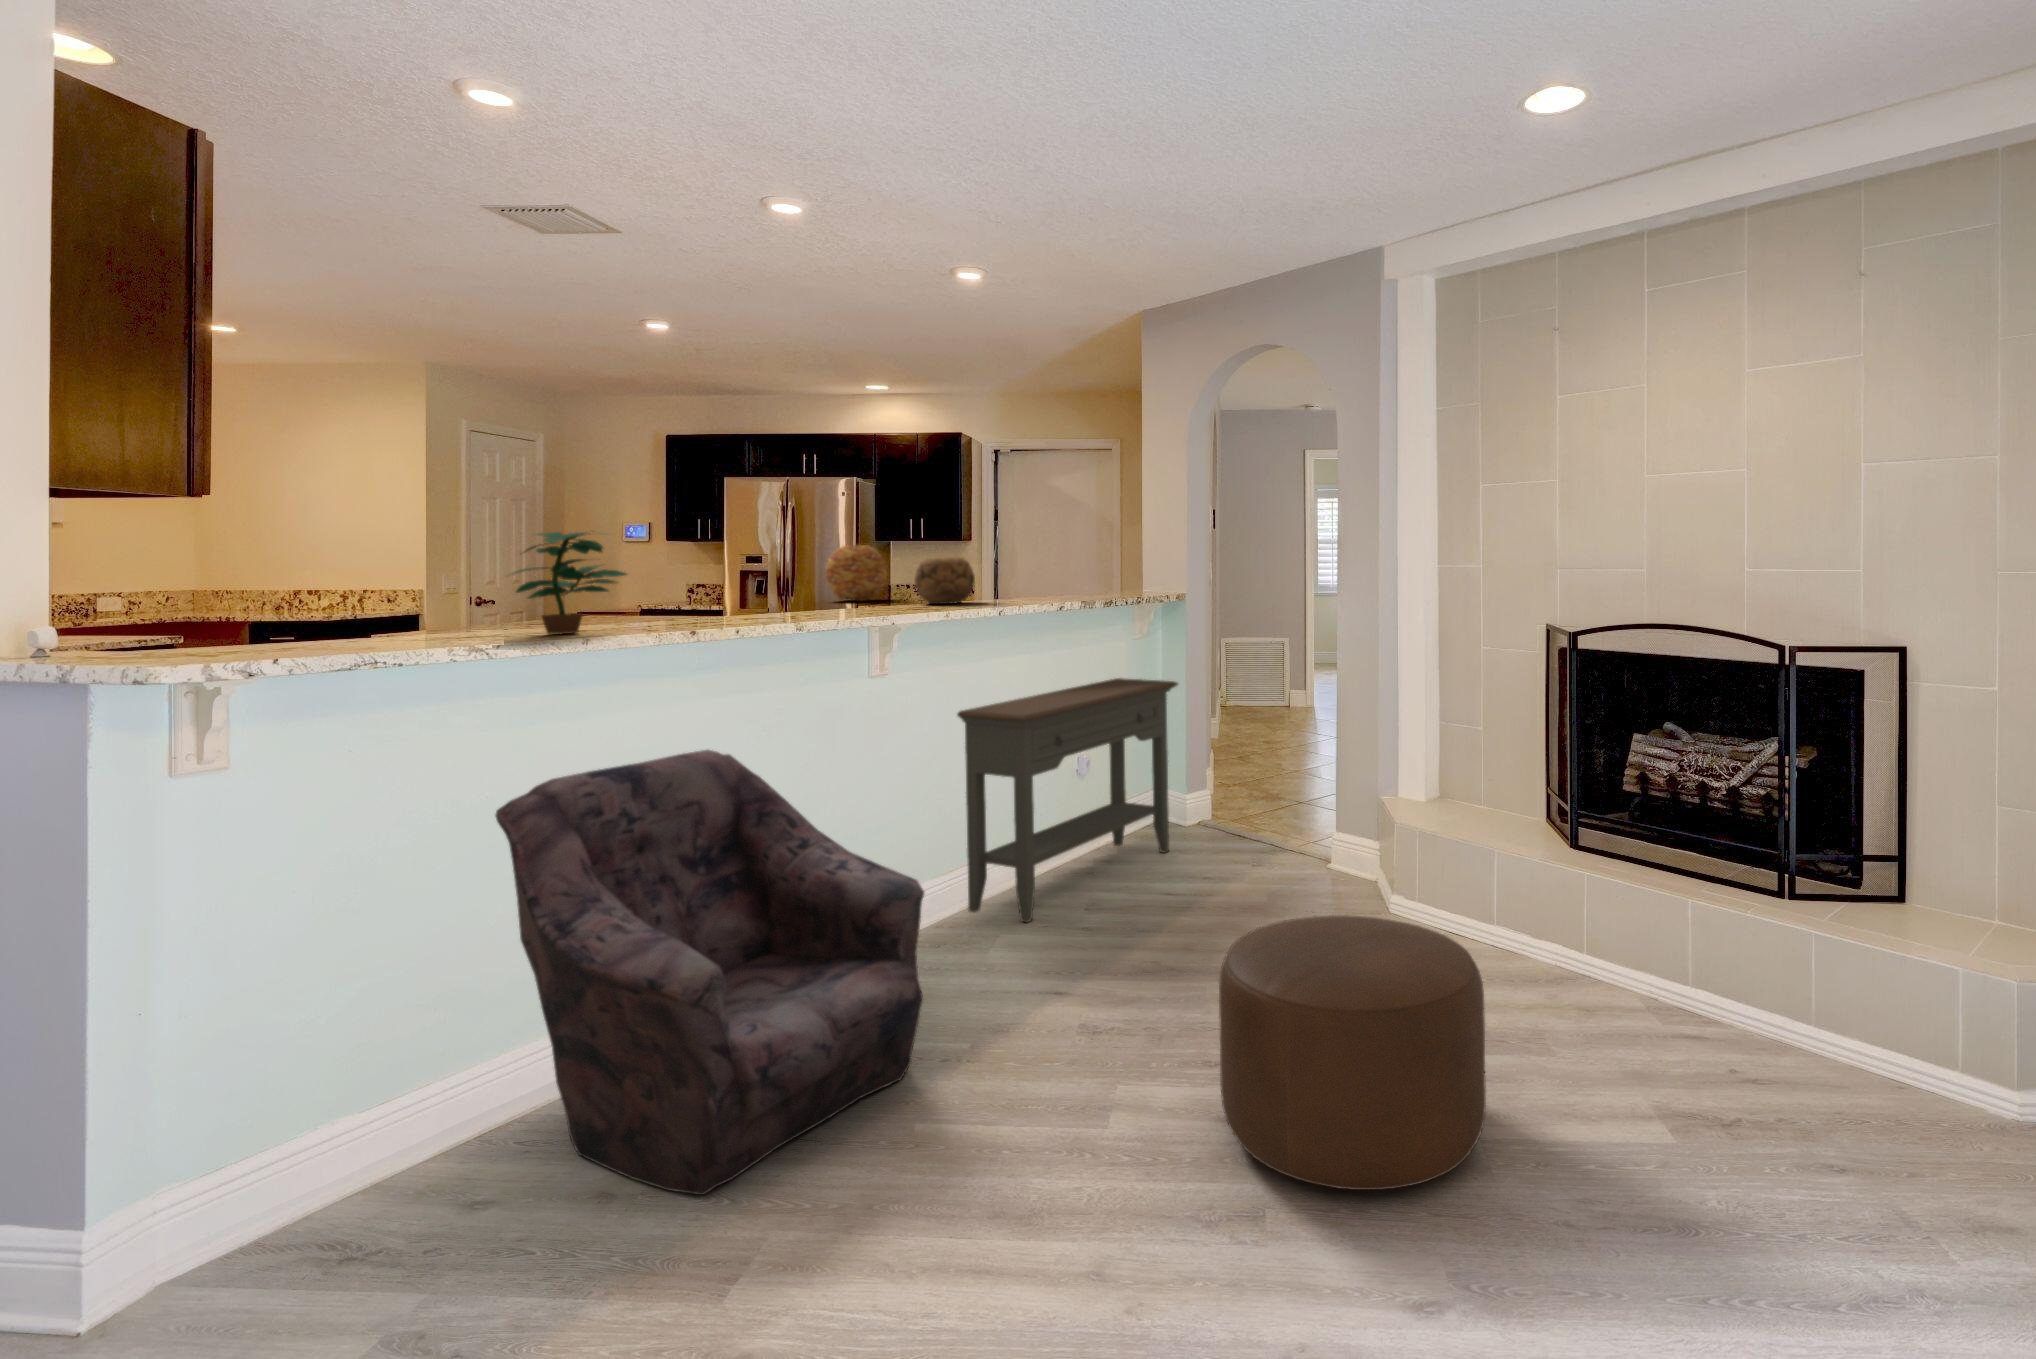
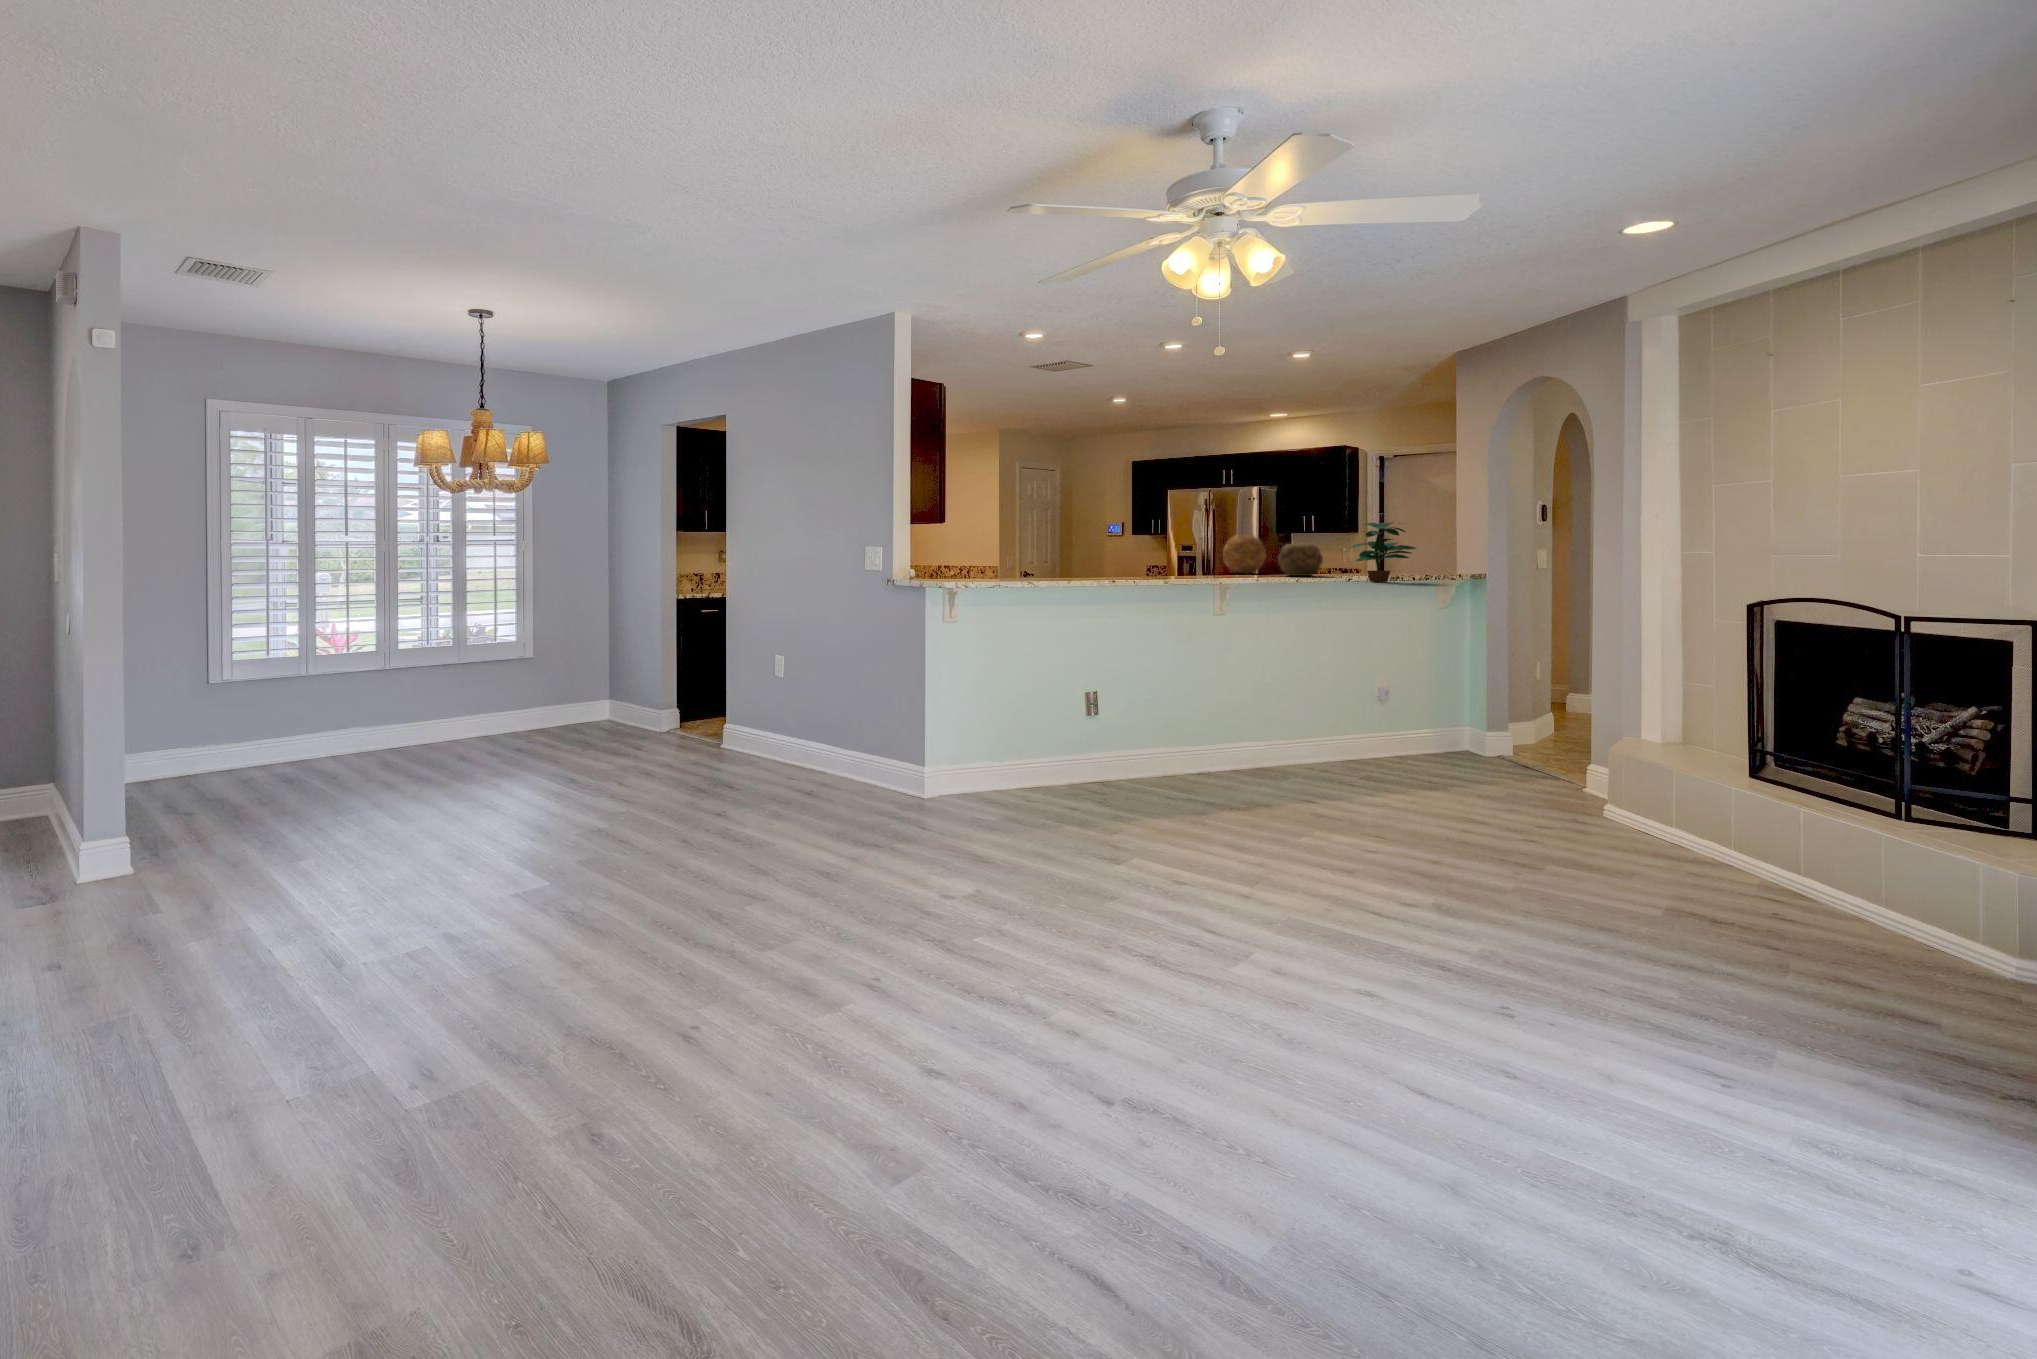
potted plant: present [512,532,627,634] -> present [1351,522,1416,582]
console table: present [957,678,1178,922] -> none [1278,633,1464,775]
armchair: present [496,750,924,1195] -> none [1034,636,1226,818]
ottoman: present [1219,915,1486,1190] -> none [1366,754,1537,885]

